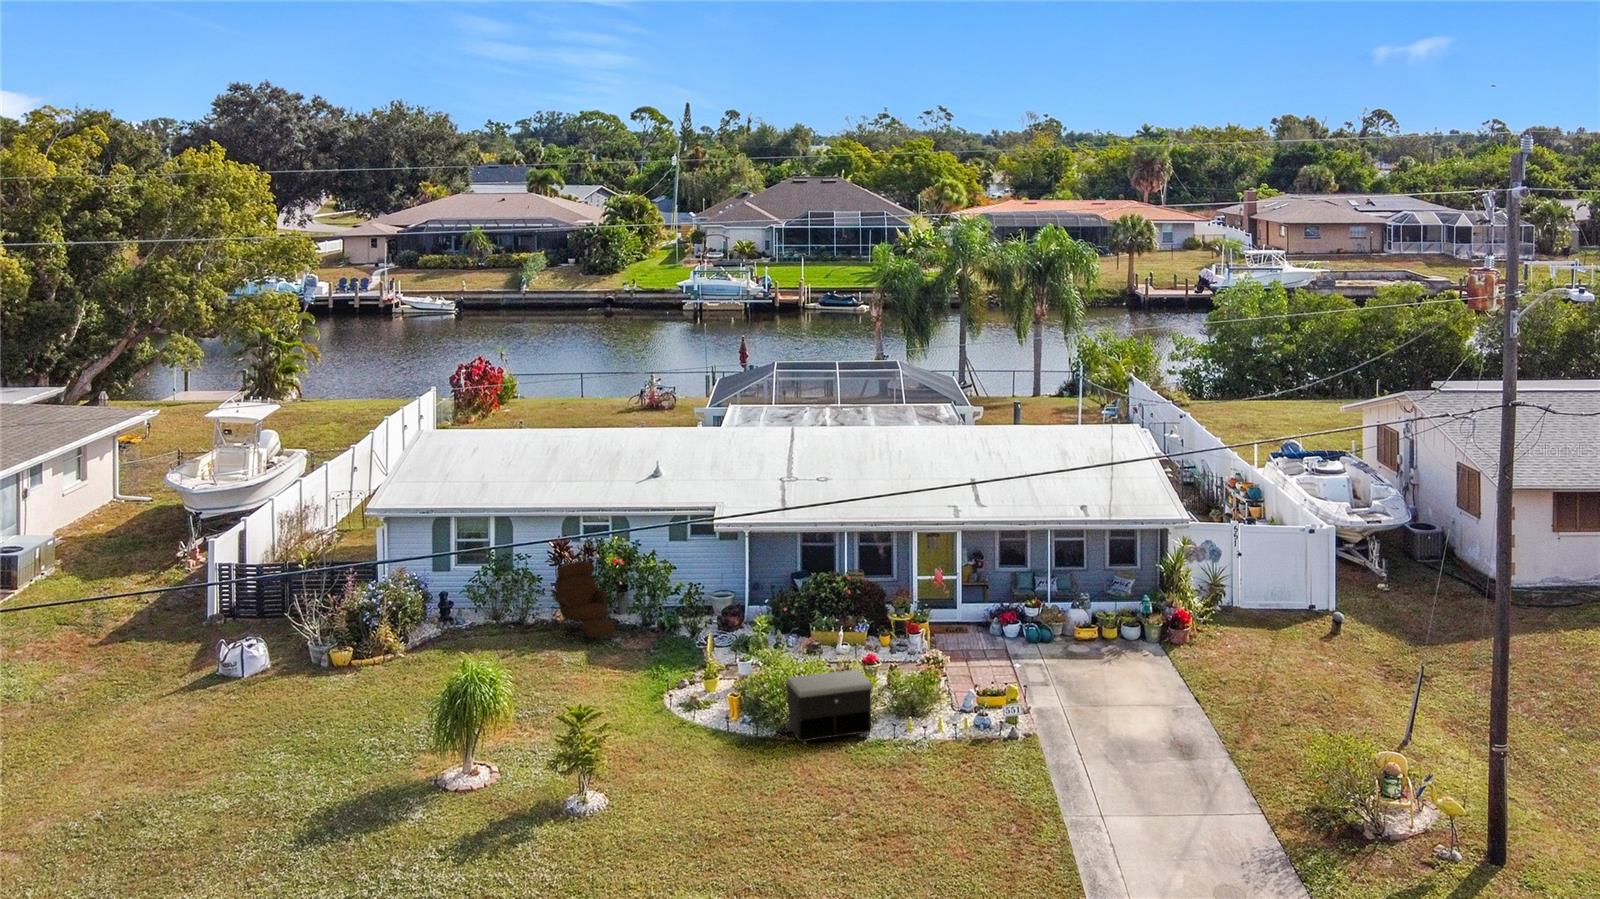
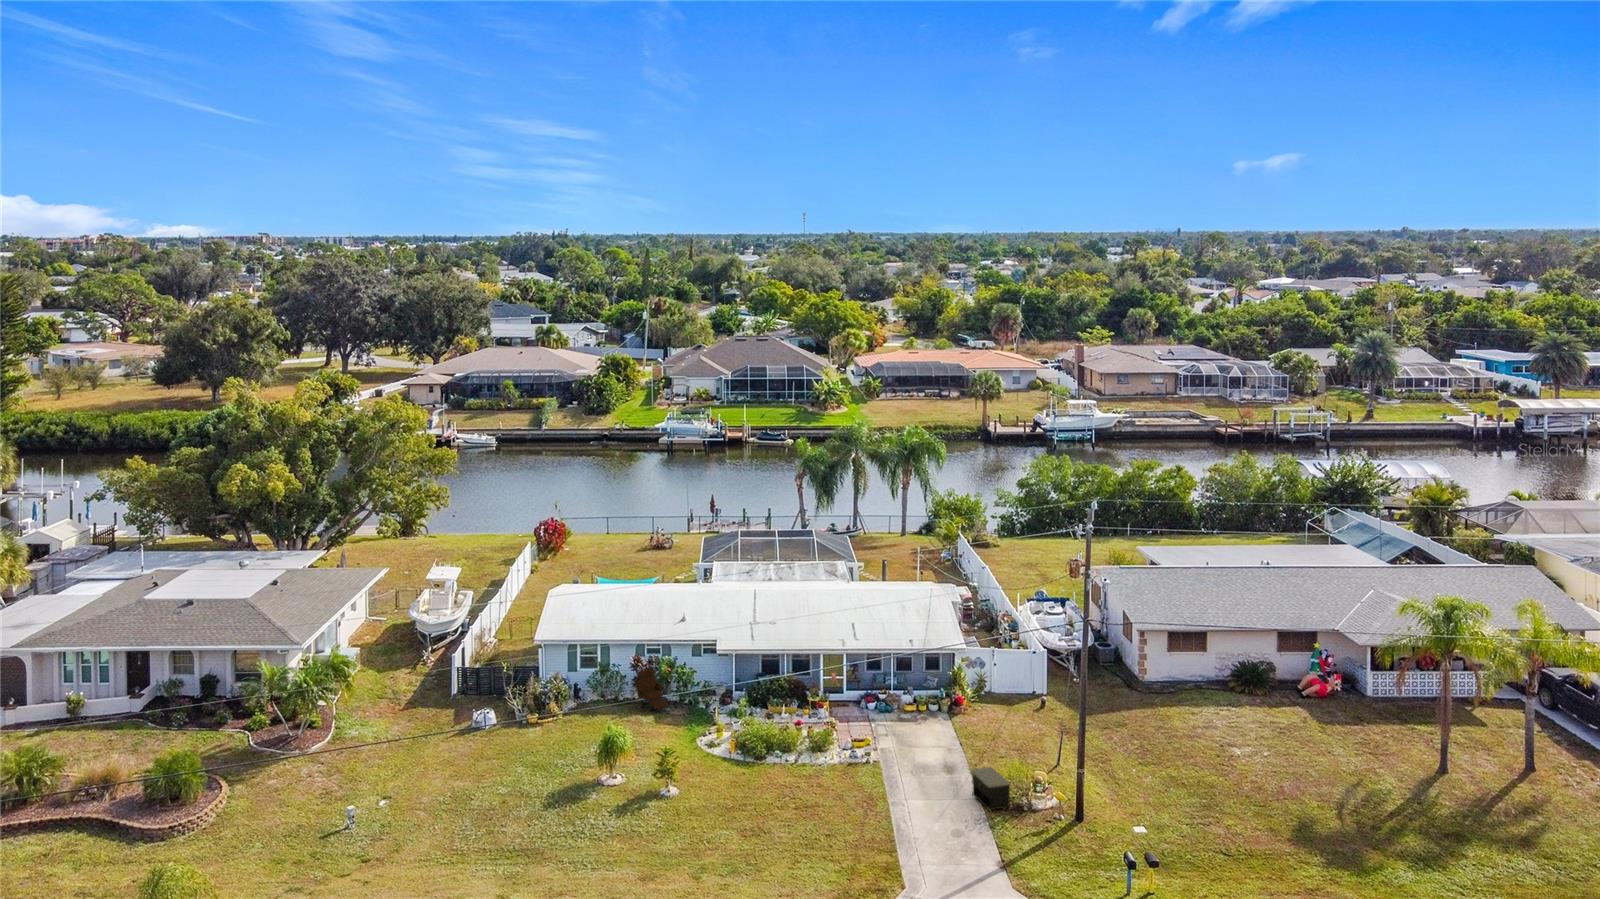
storage bench: present [787,670,872,744] -> present [972,767,1010,811]

